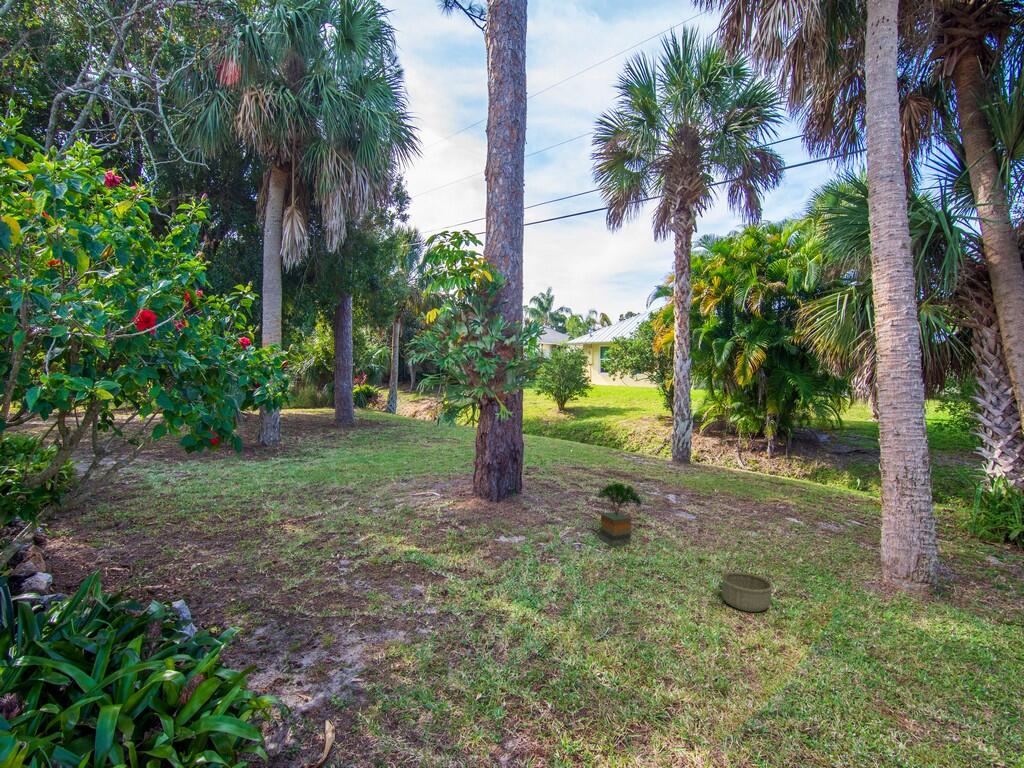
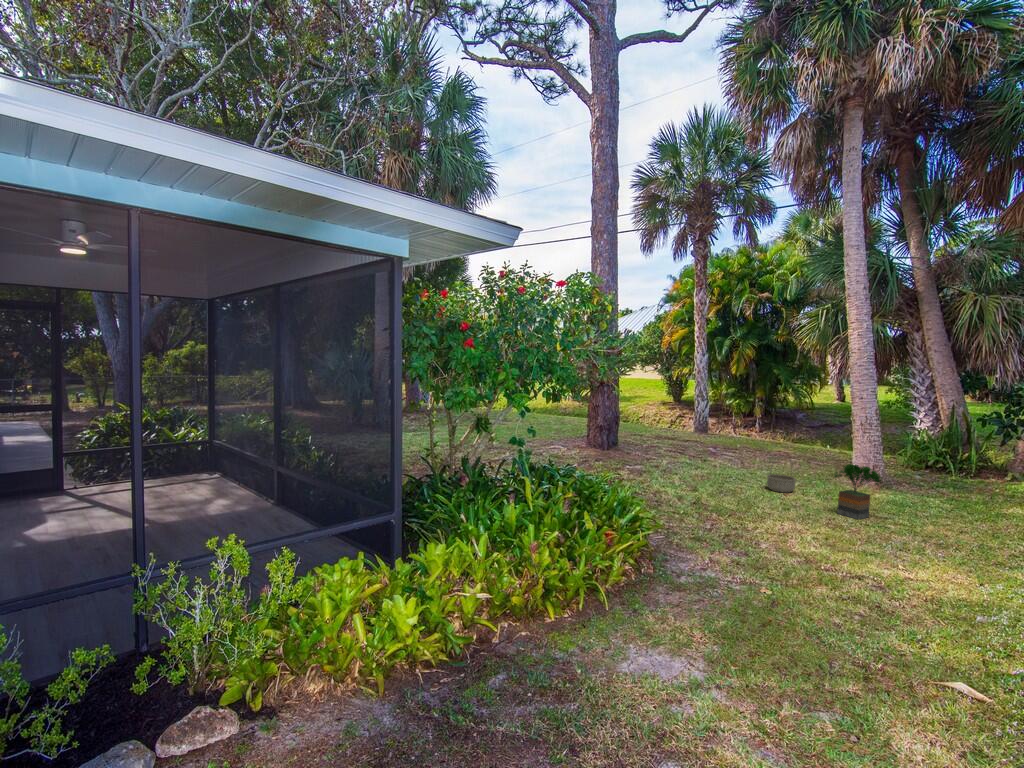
potted tree: present [597,483,642,546] -> present [834,464,881,519]

